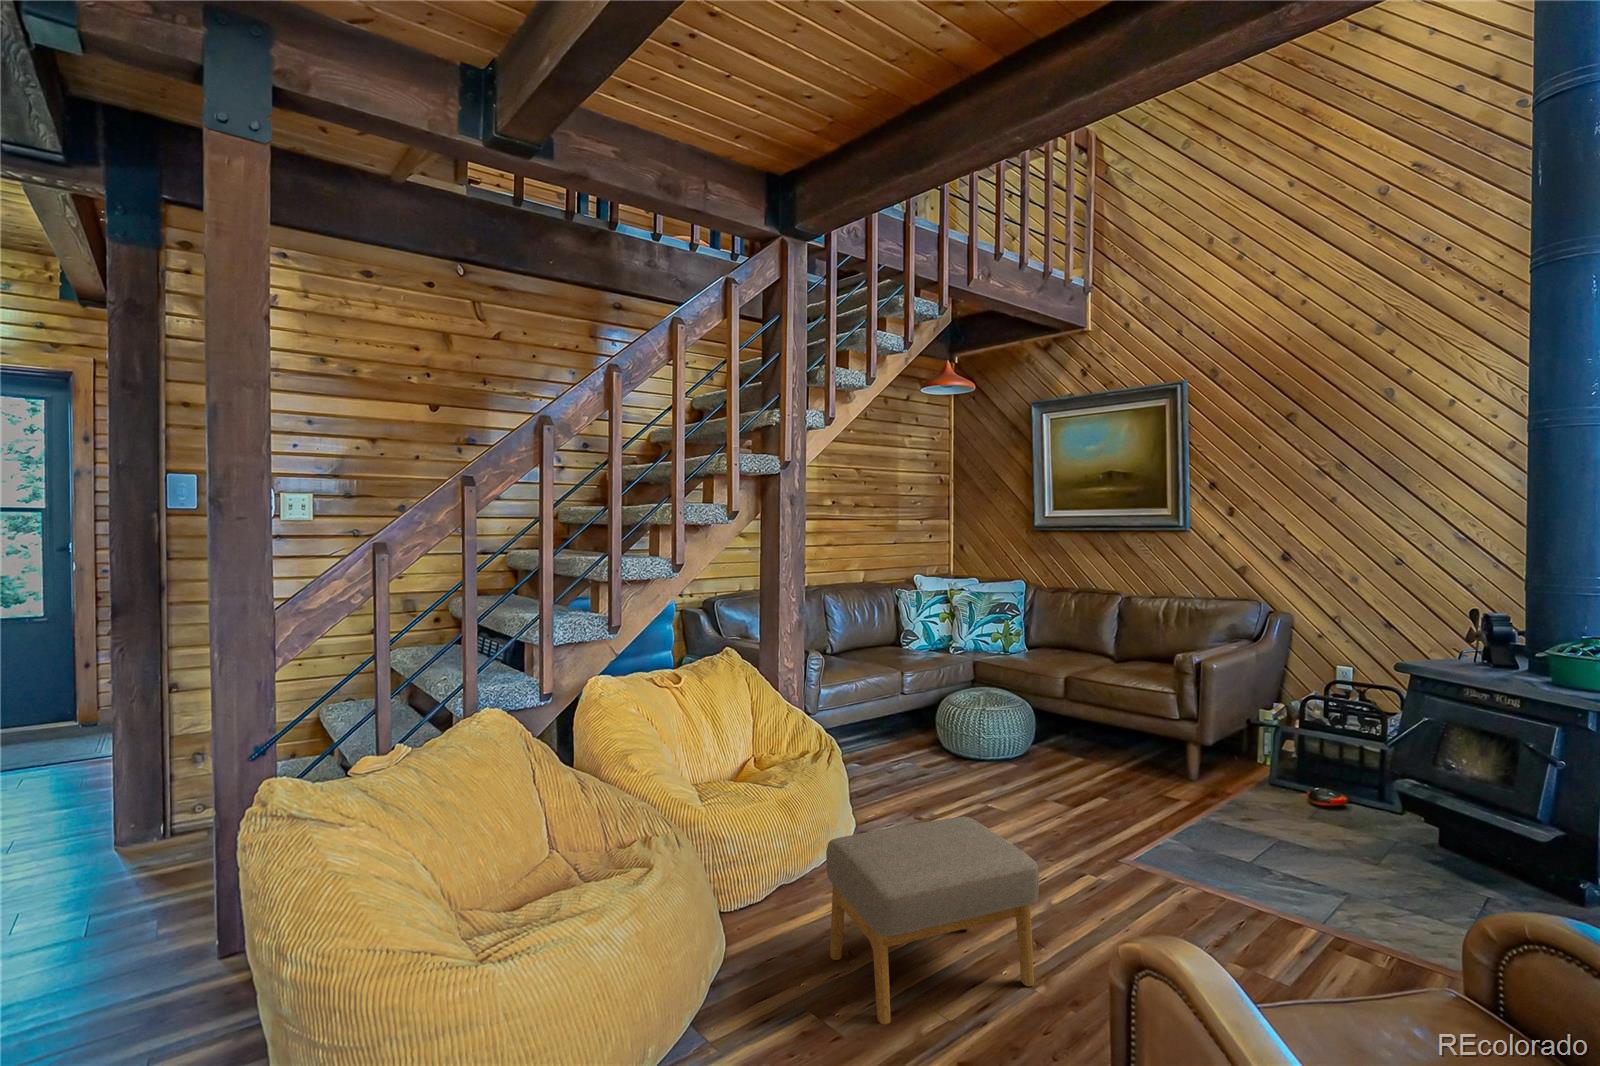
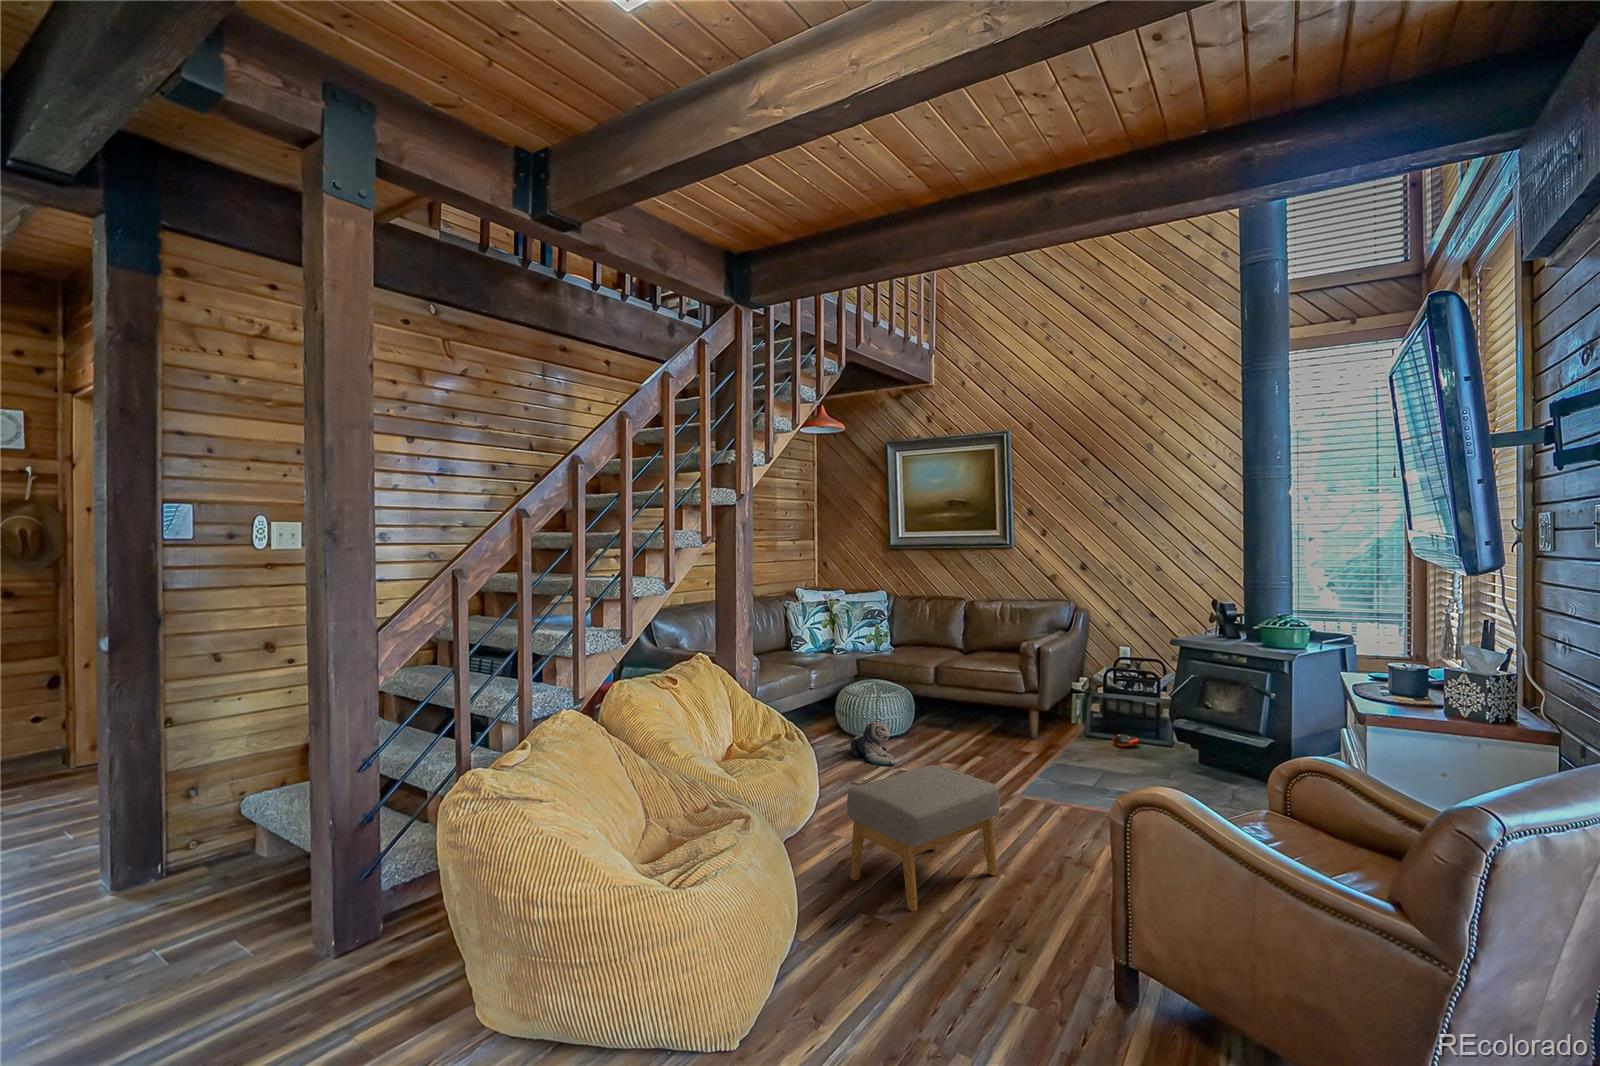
plush toy: none [939,741,986,798] -> present [851,721,895,766]

